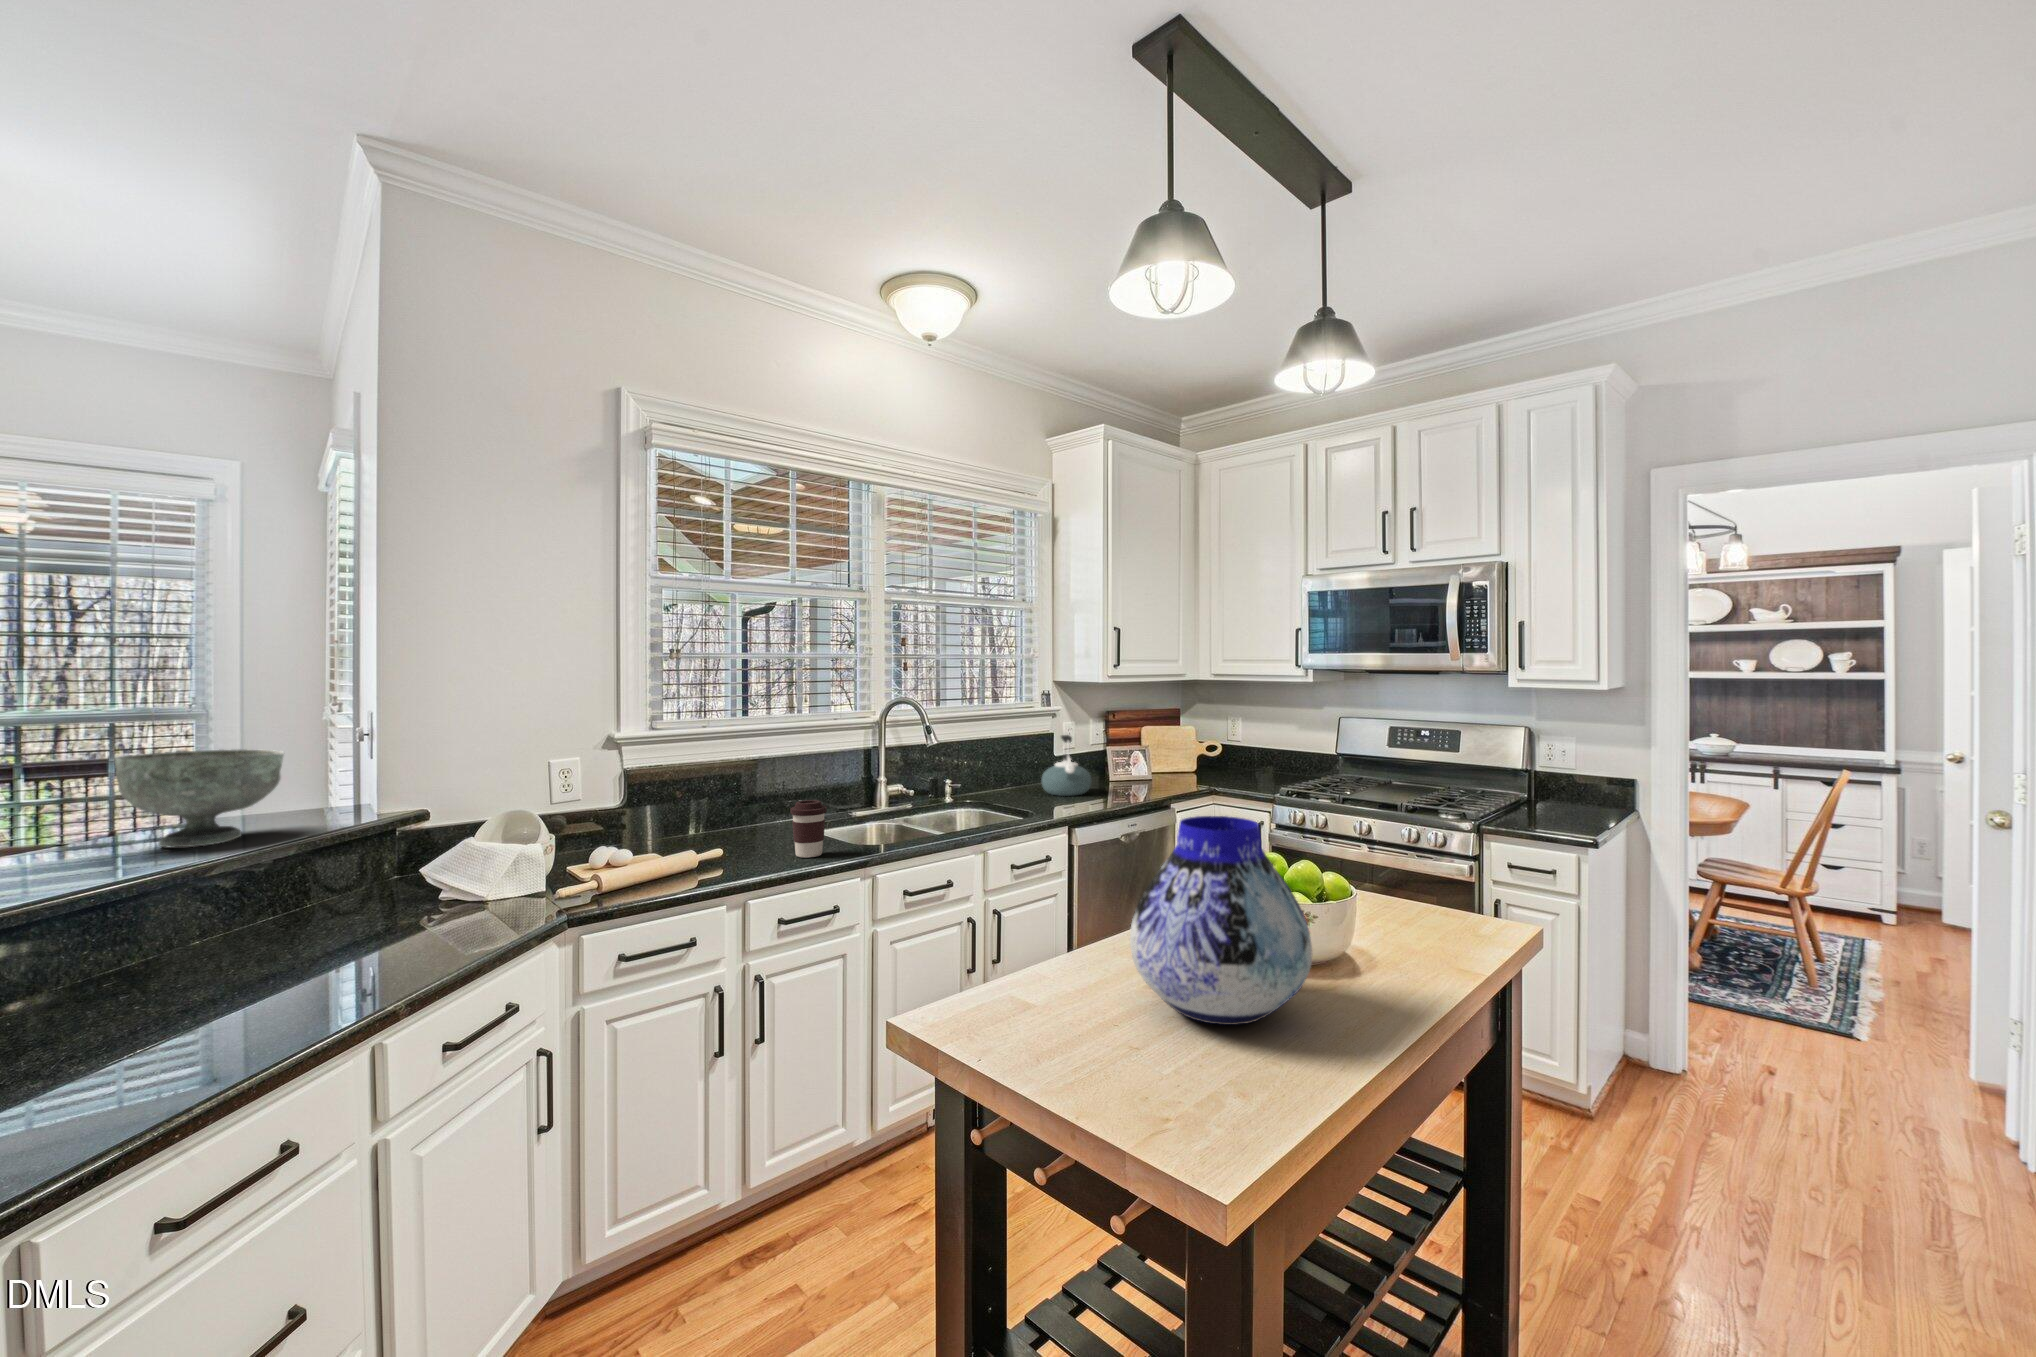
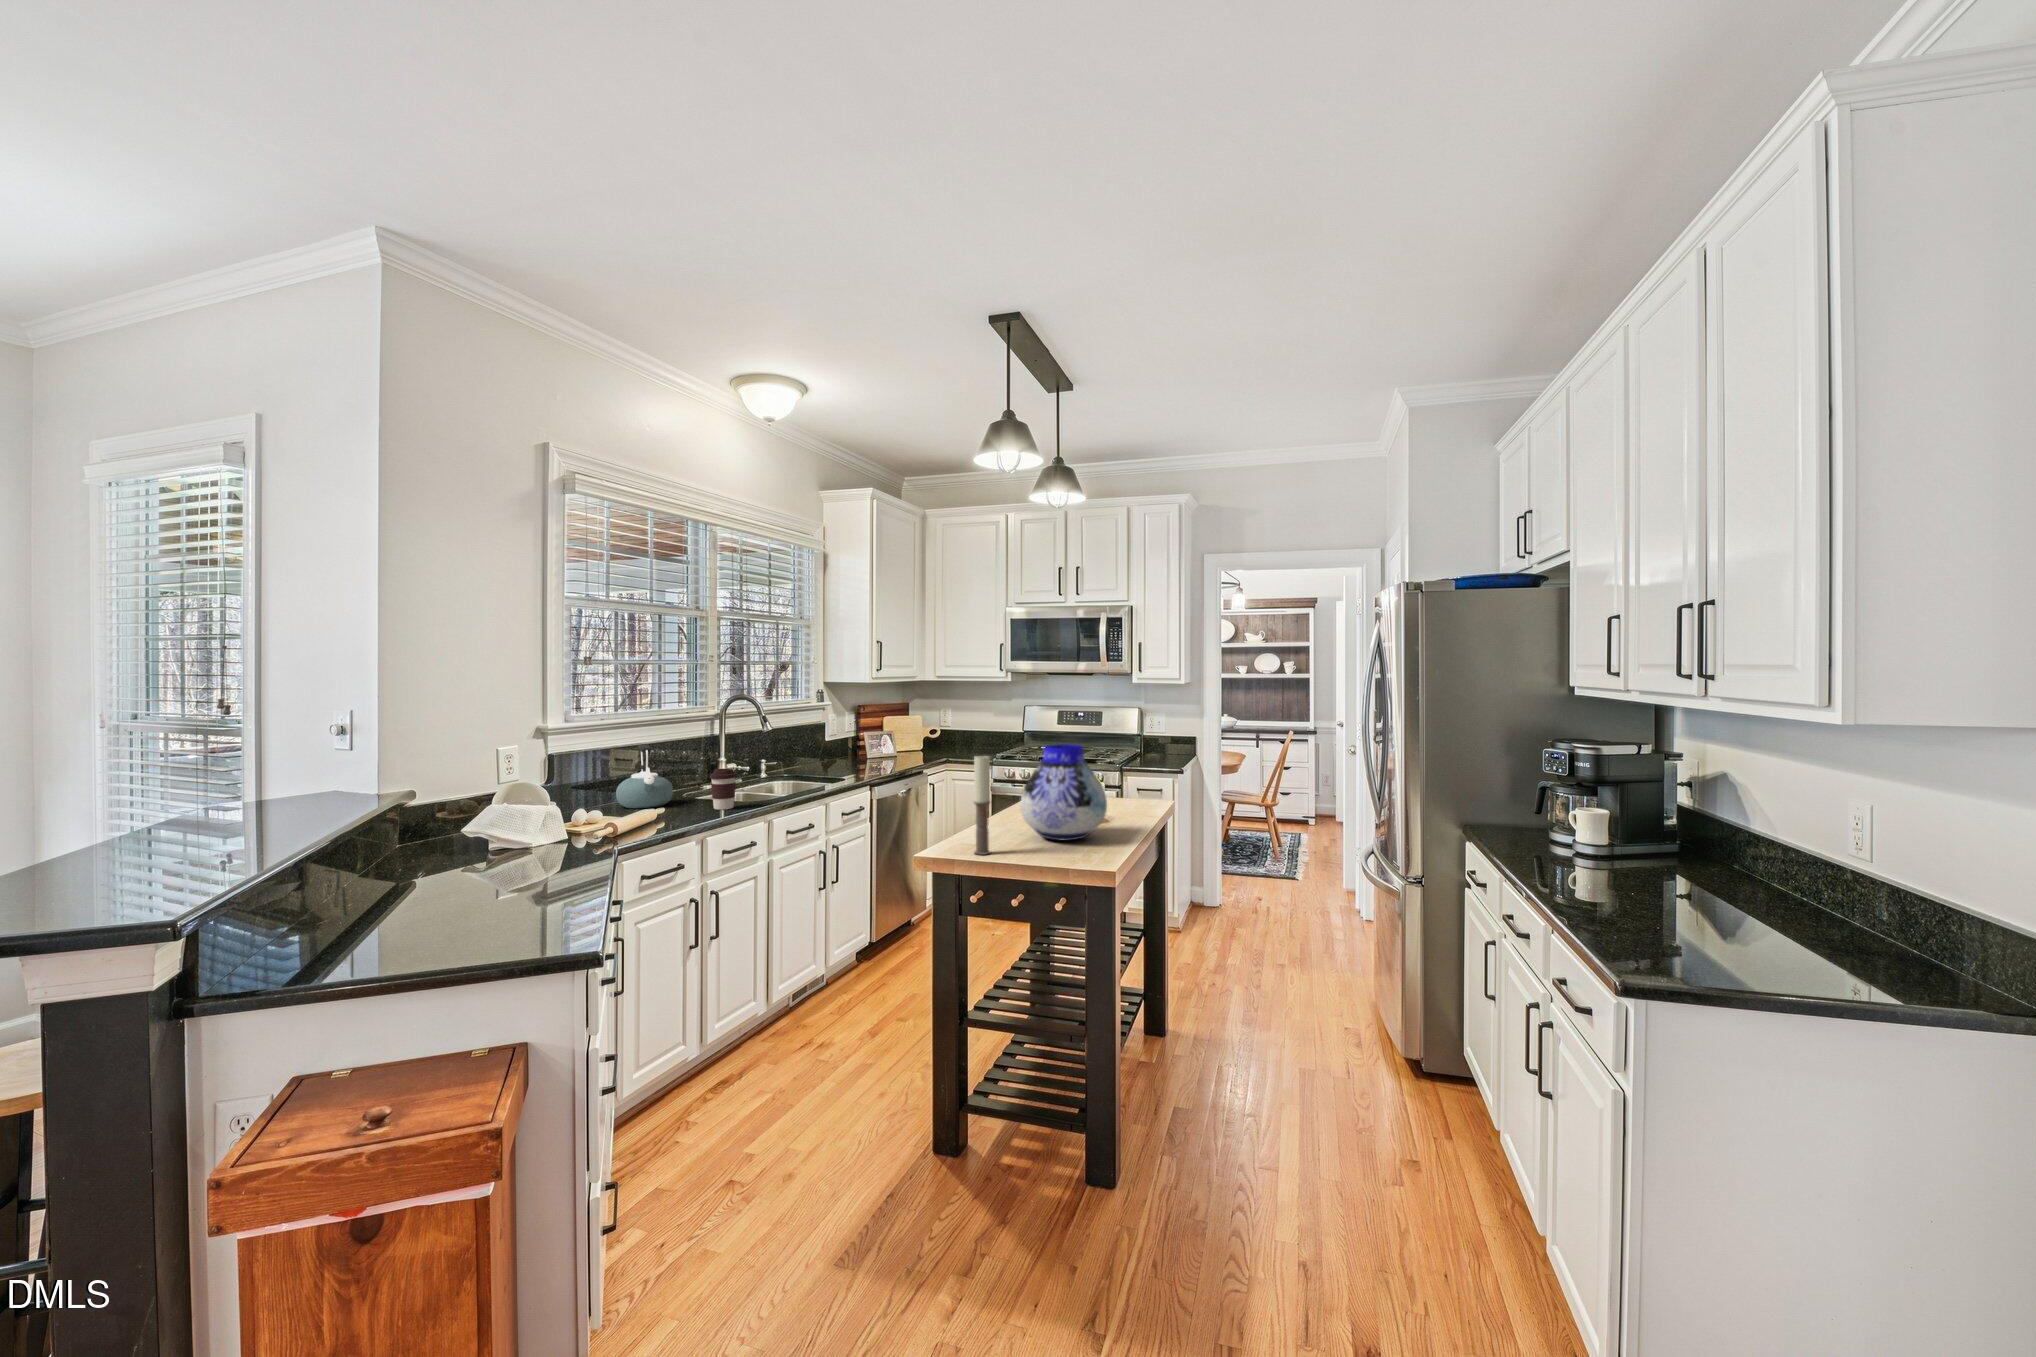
kettle: present [1042,735,1091,796] -> present [616,745,673,808]
decorative bowl: present [115,749,284,847] -> none [216,741,347,819]
candle: none [998,833,1032,1039] -> present [974,756,990,855]

